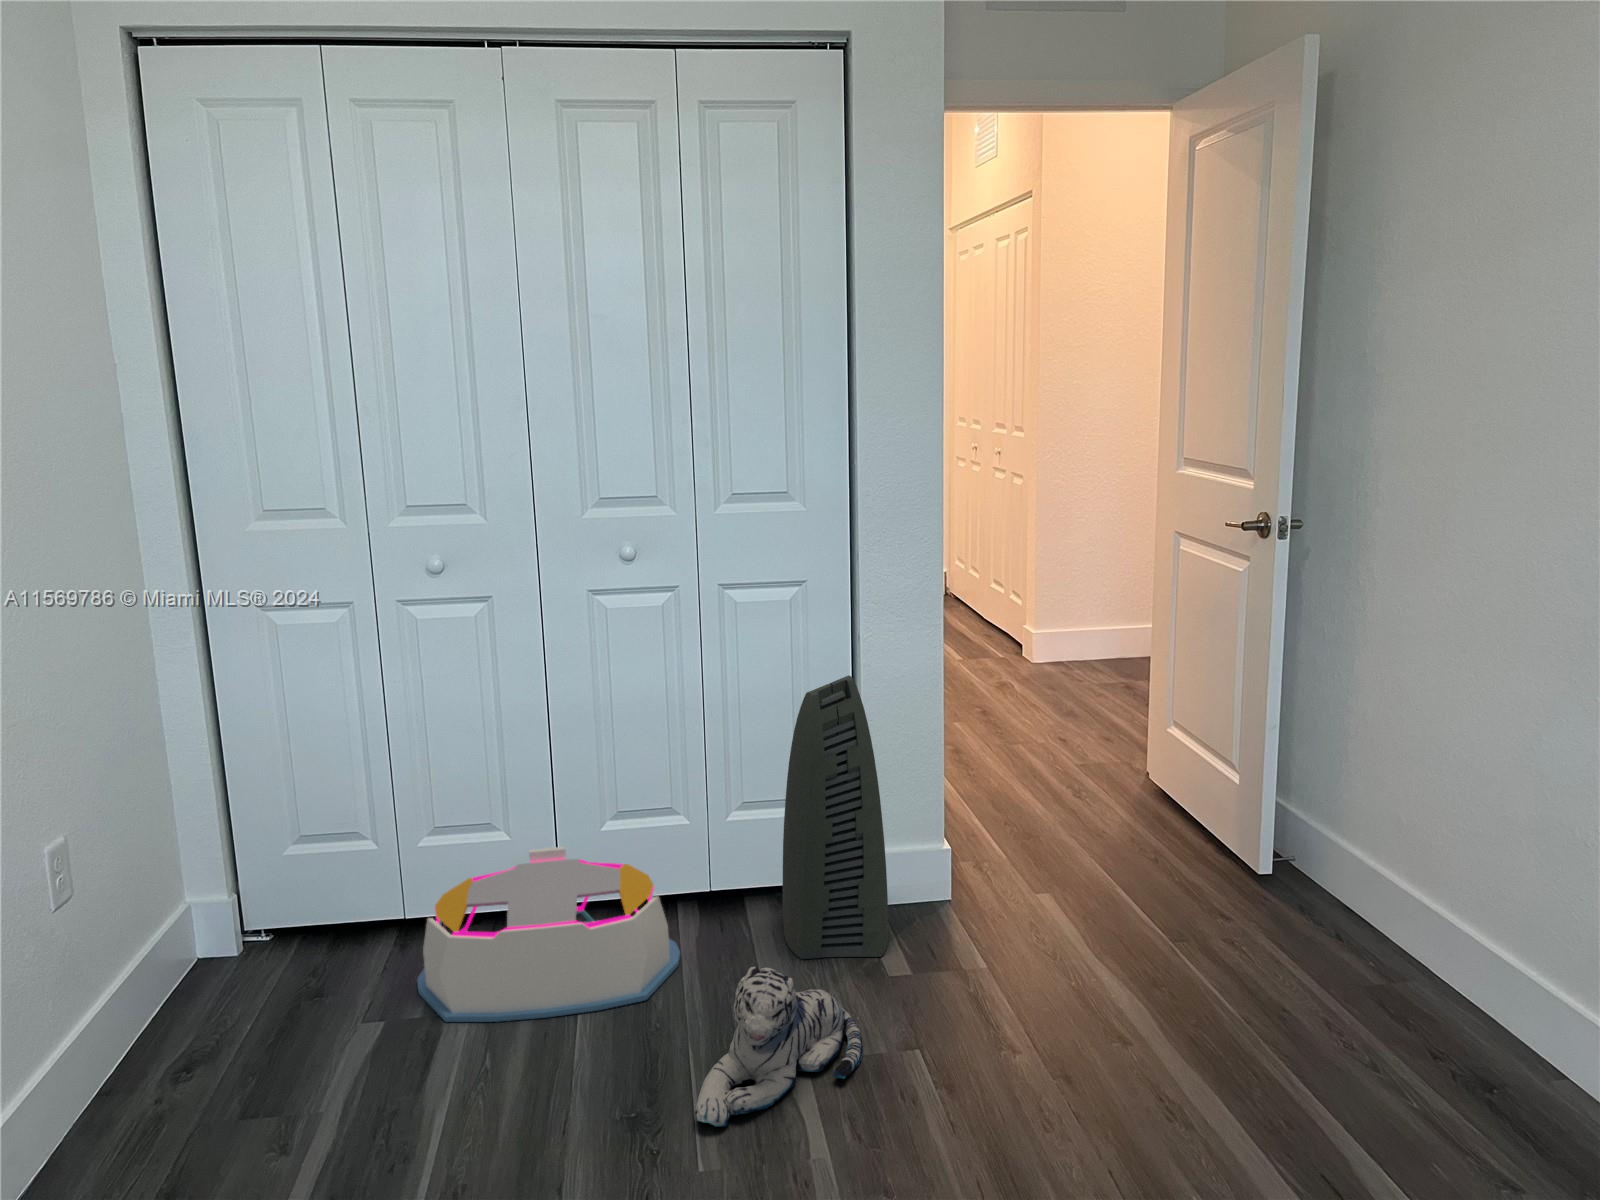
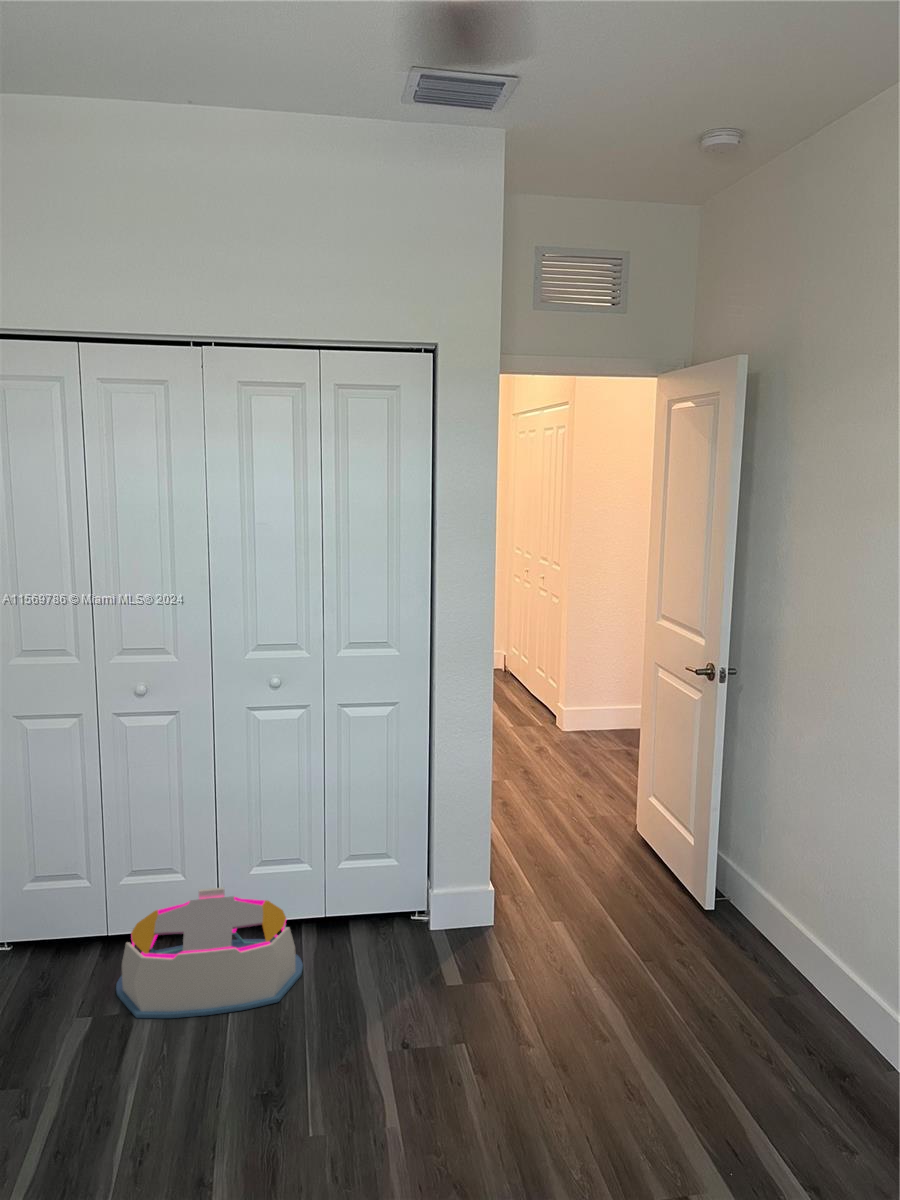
air purifier: present [783,675,889,959] -> none [376,771,449,971]
plush toy: present [695,967,863,1127] -> none [310,986,427,1100]

